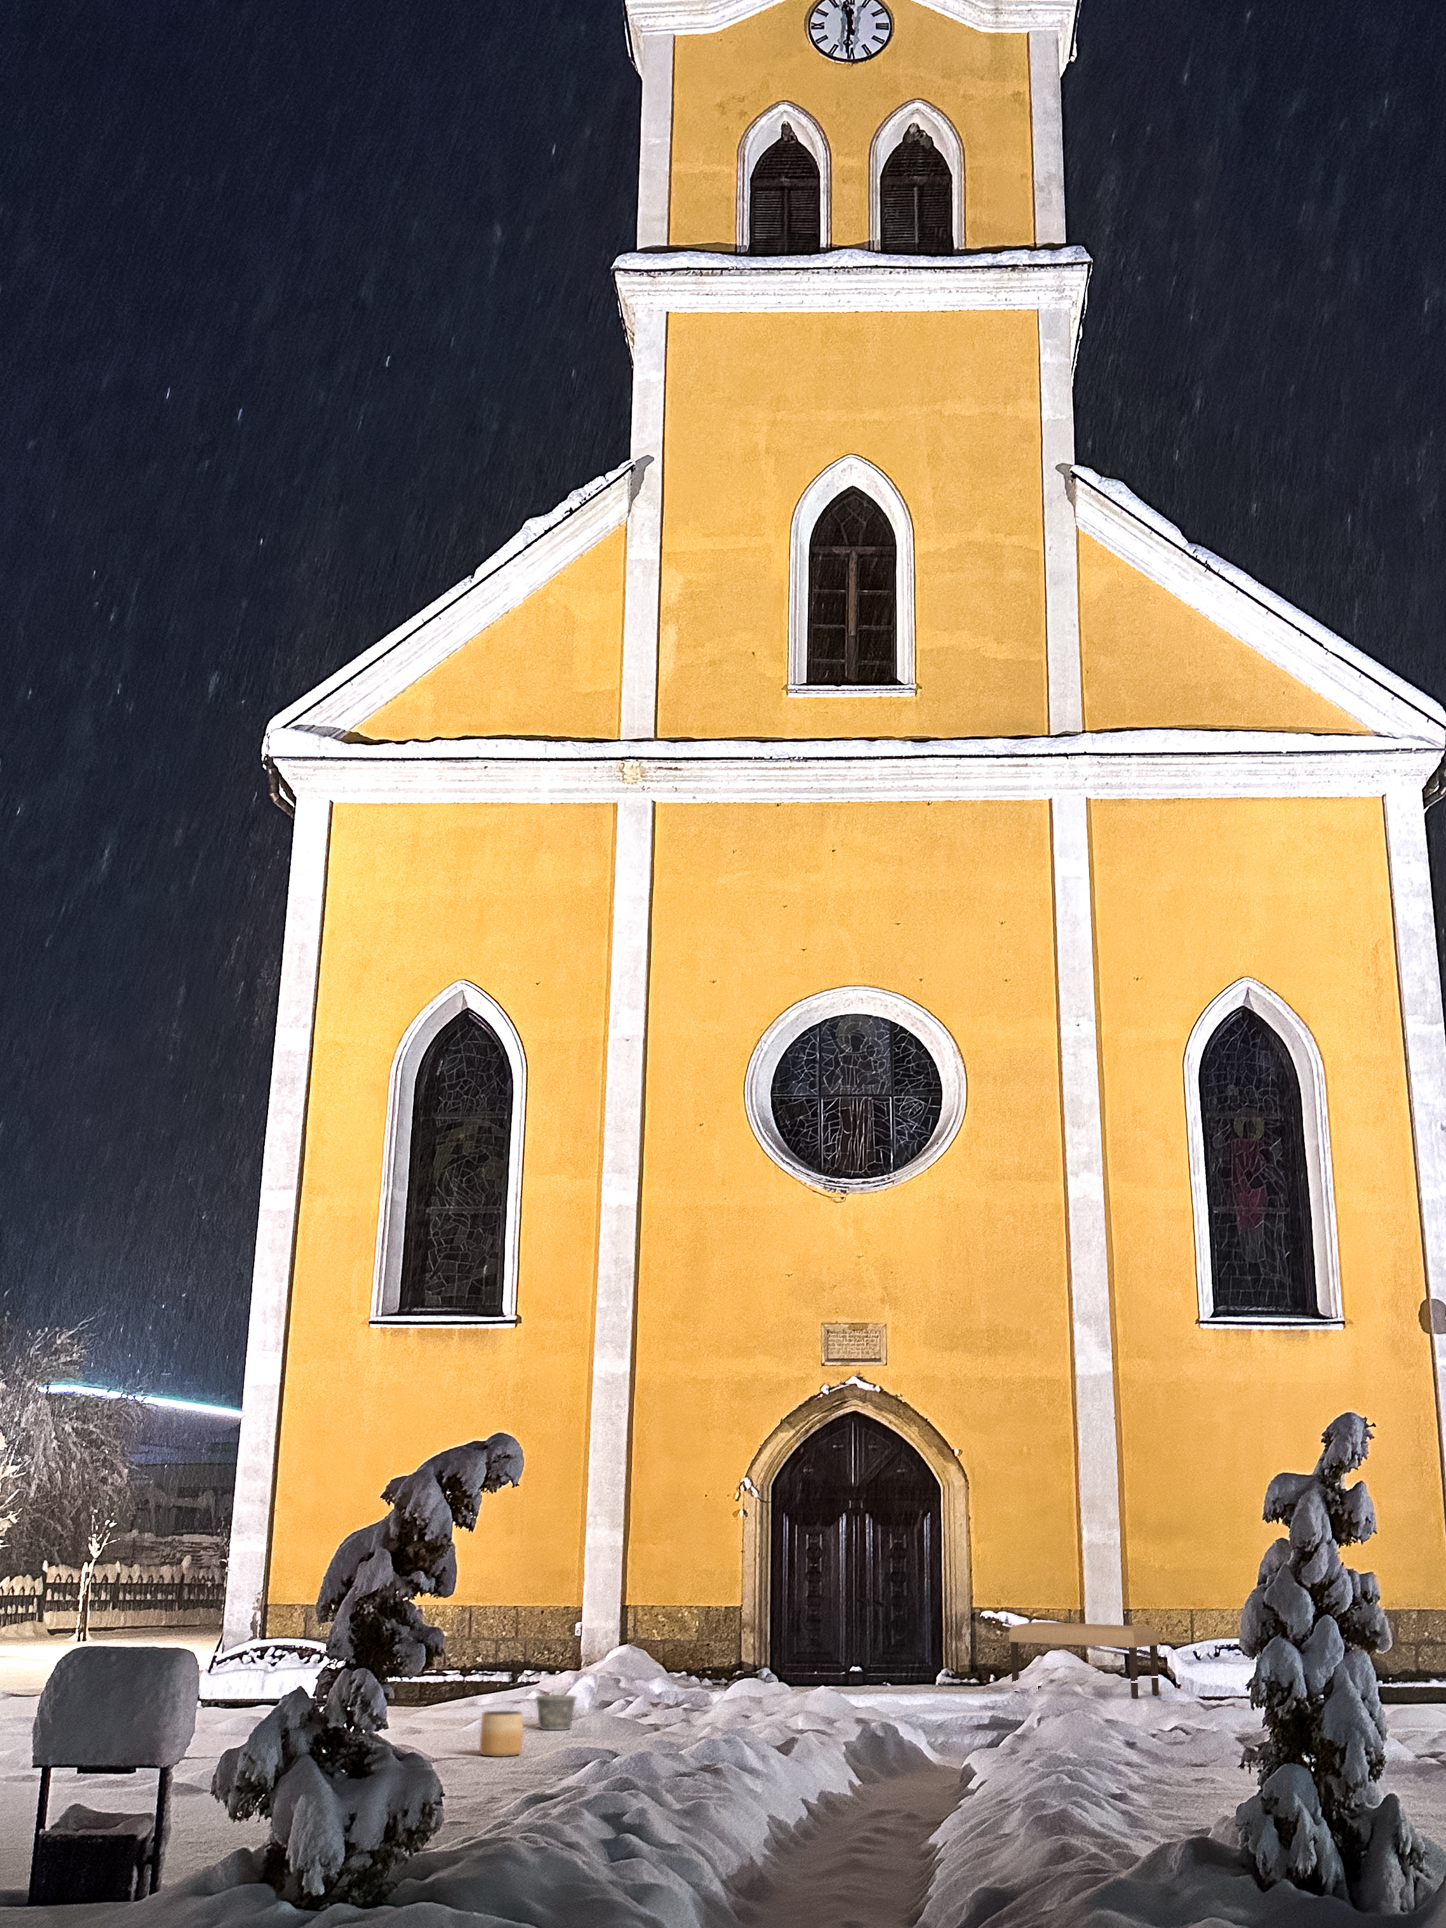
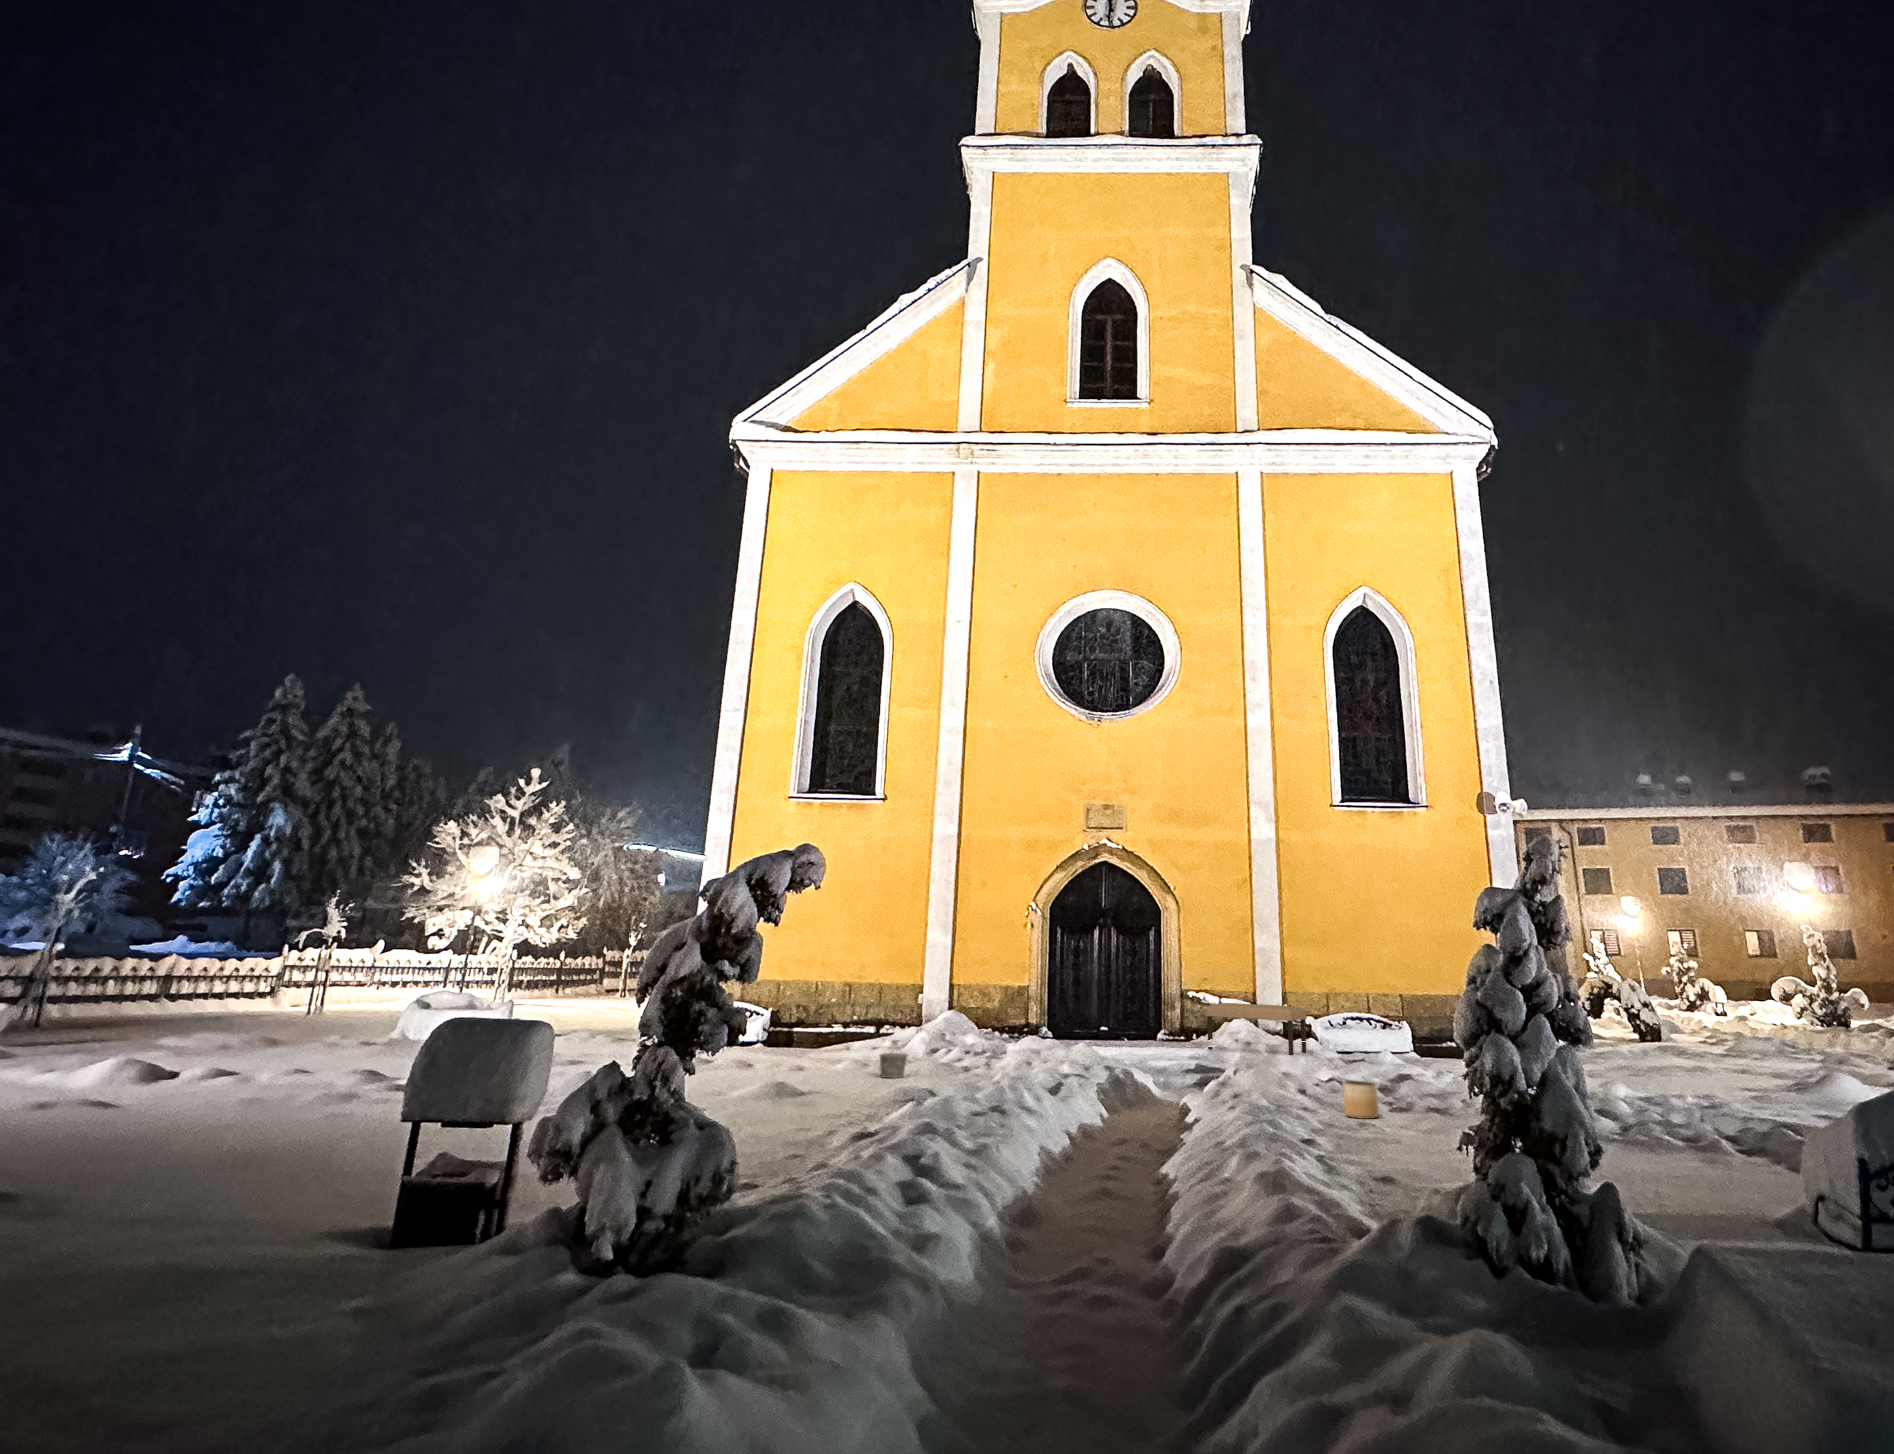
planter: present [480,1711,523,1757] -> present [1344,1081,1378,1119]

